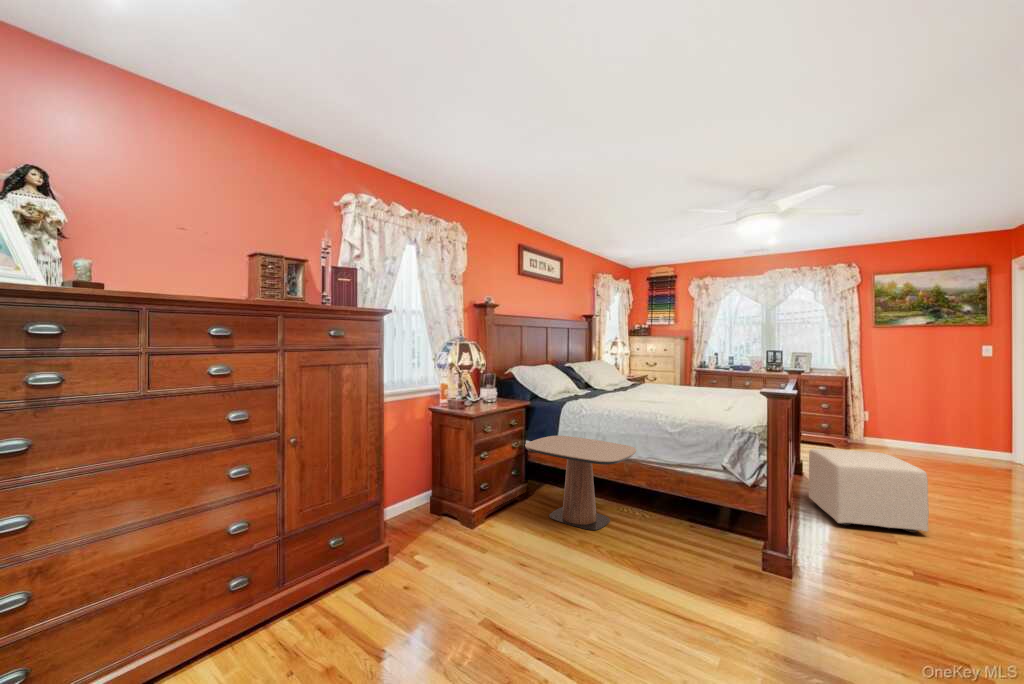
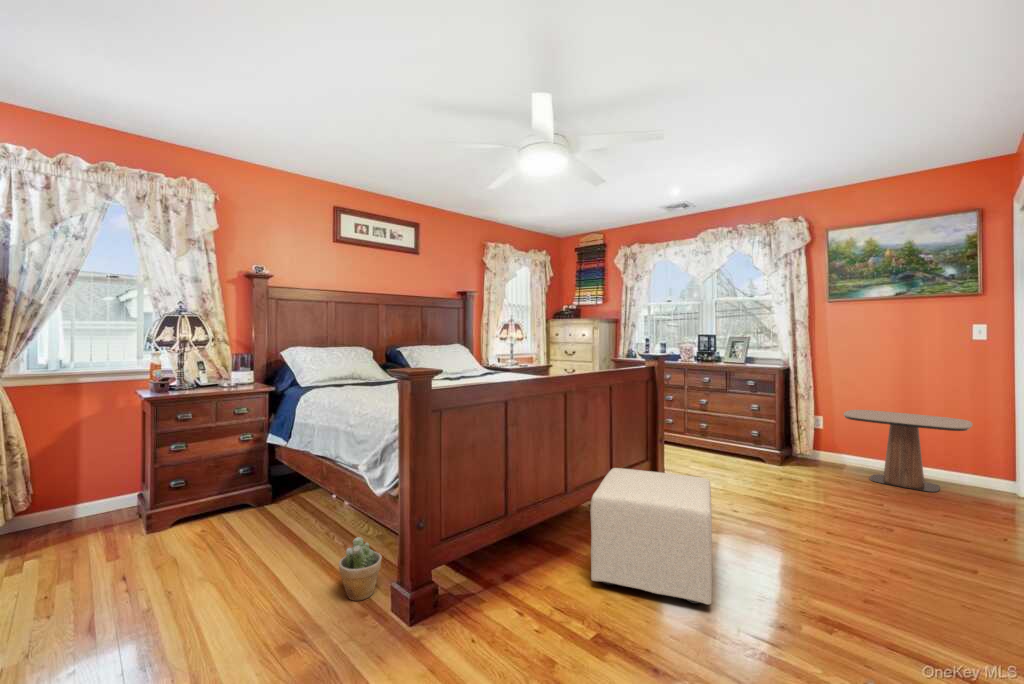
side table: present [525,436,636,530] -> present [844,410,973,492]
potted plant: none [681,500,712,543] -> present [339,537,382,601]

